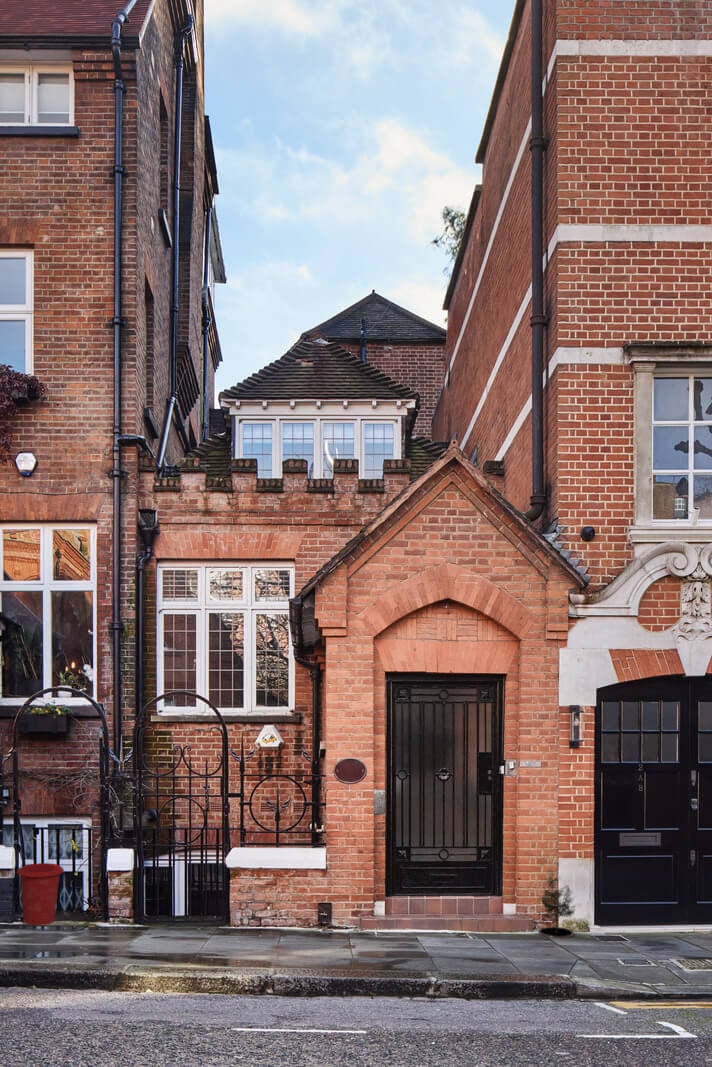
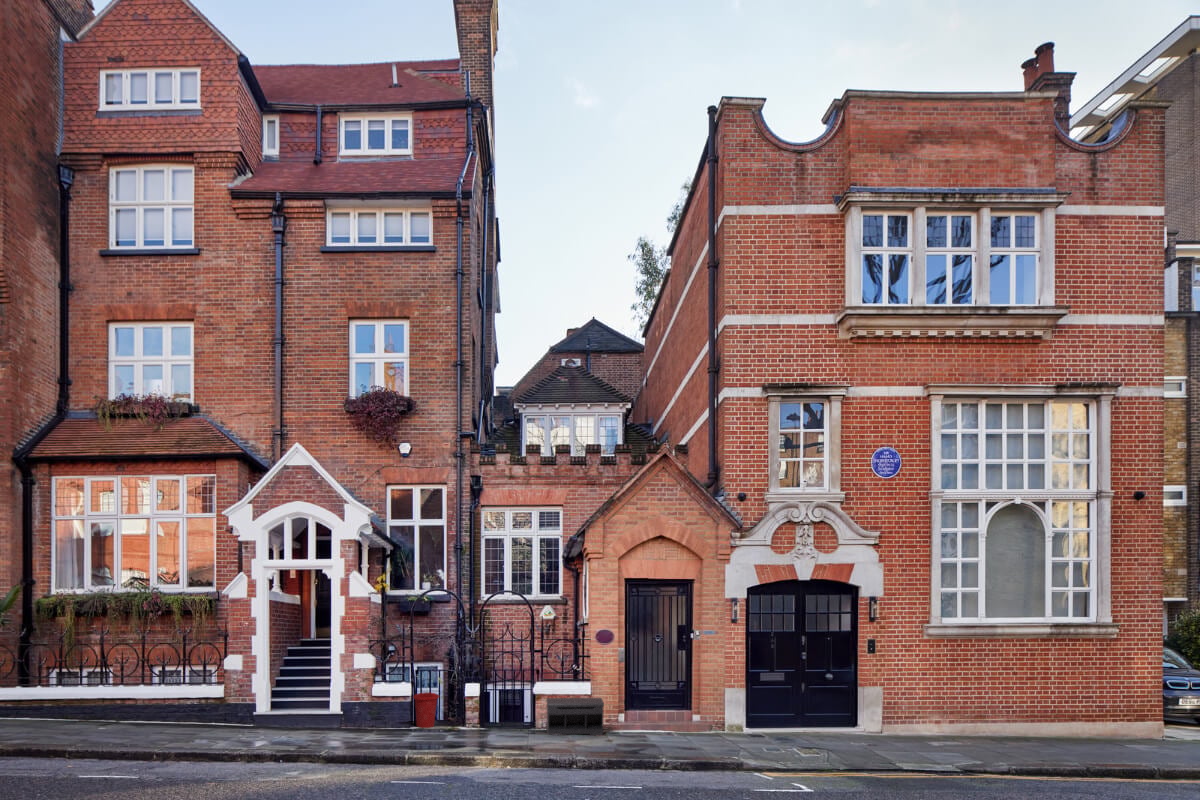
bench: none [249,874,348,941] -> present [546,698,604,735]
potted tree: present [539,877,575,938] -> none [713,695,735,734]

